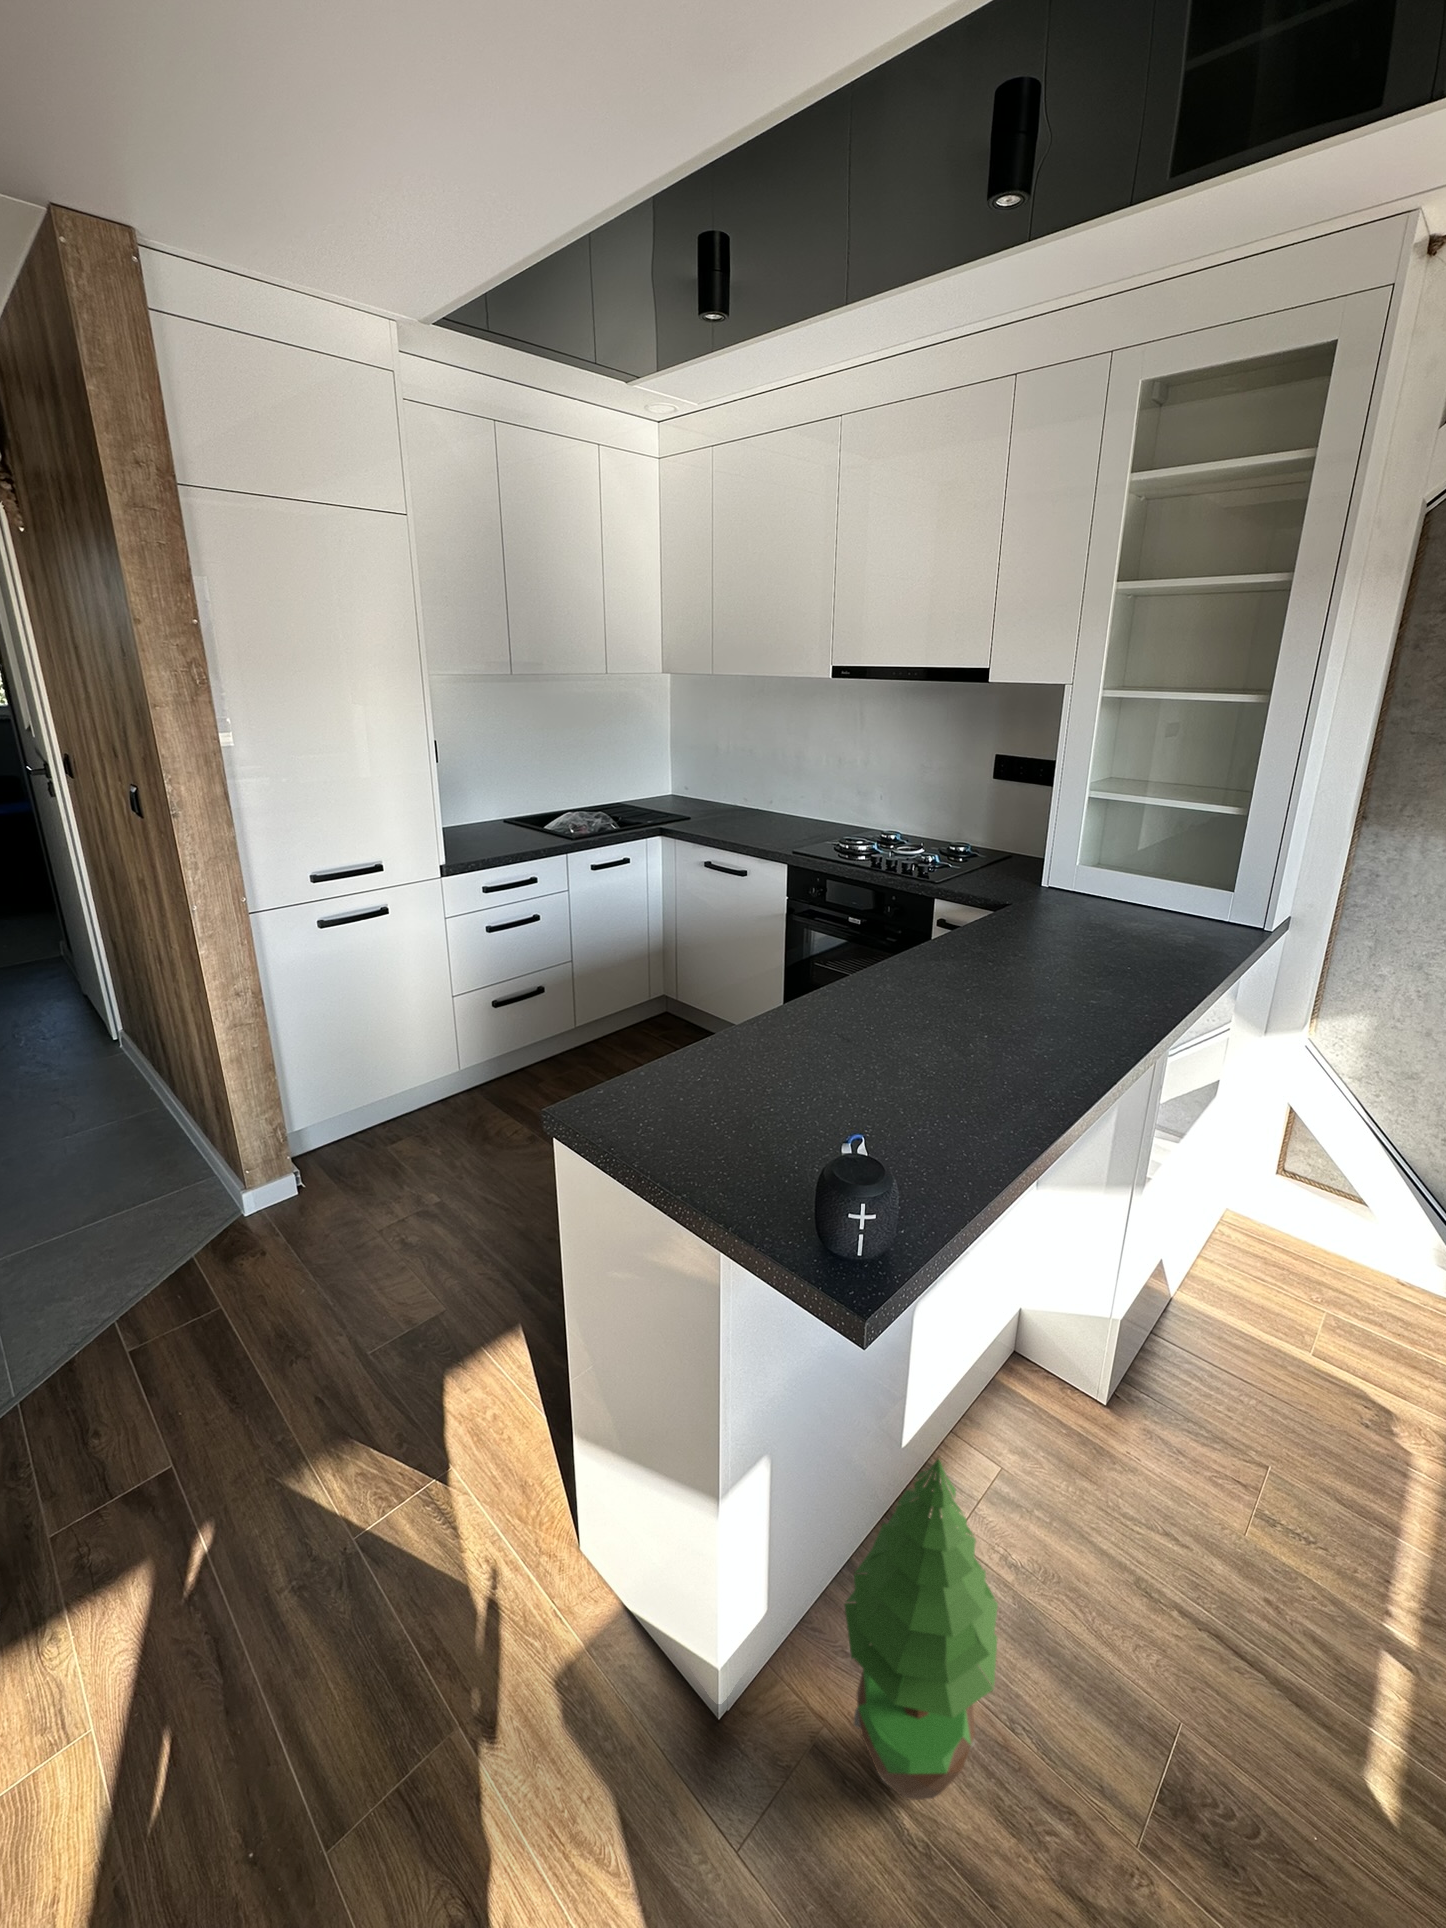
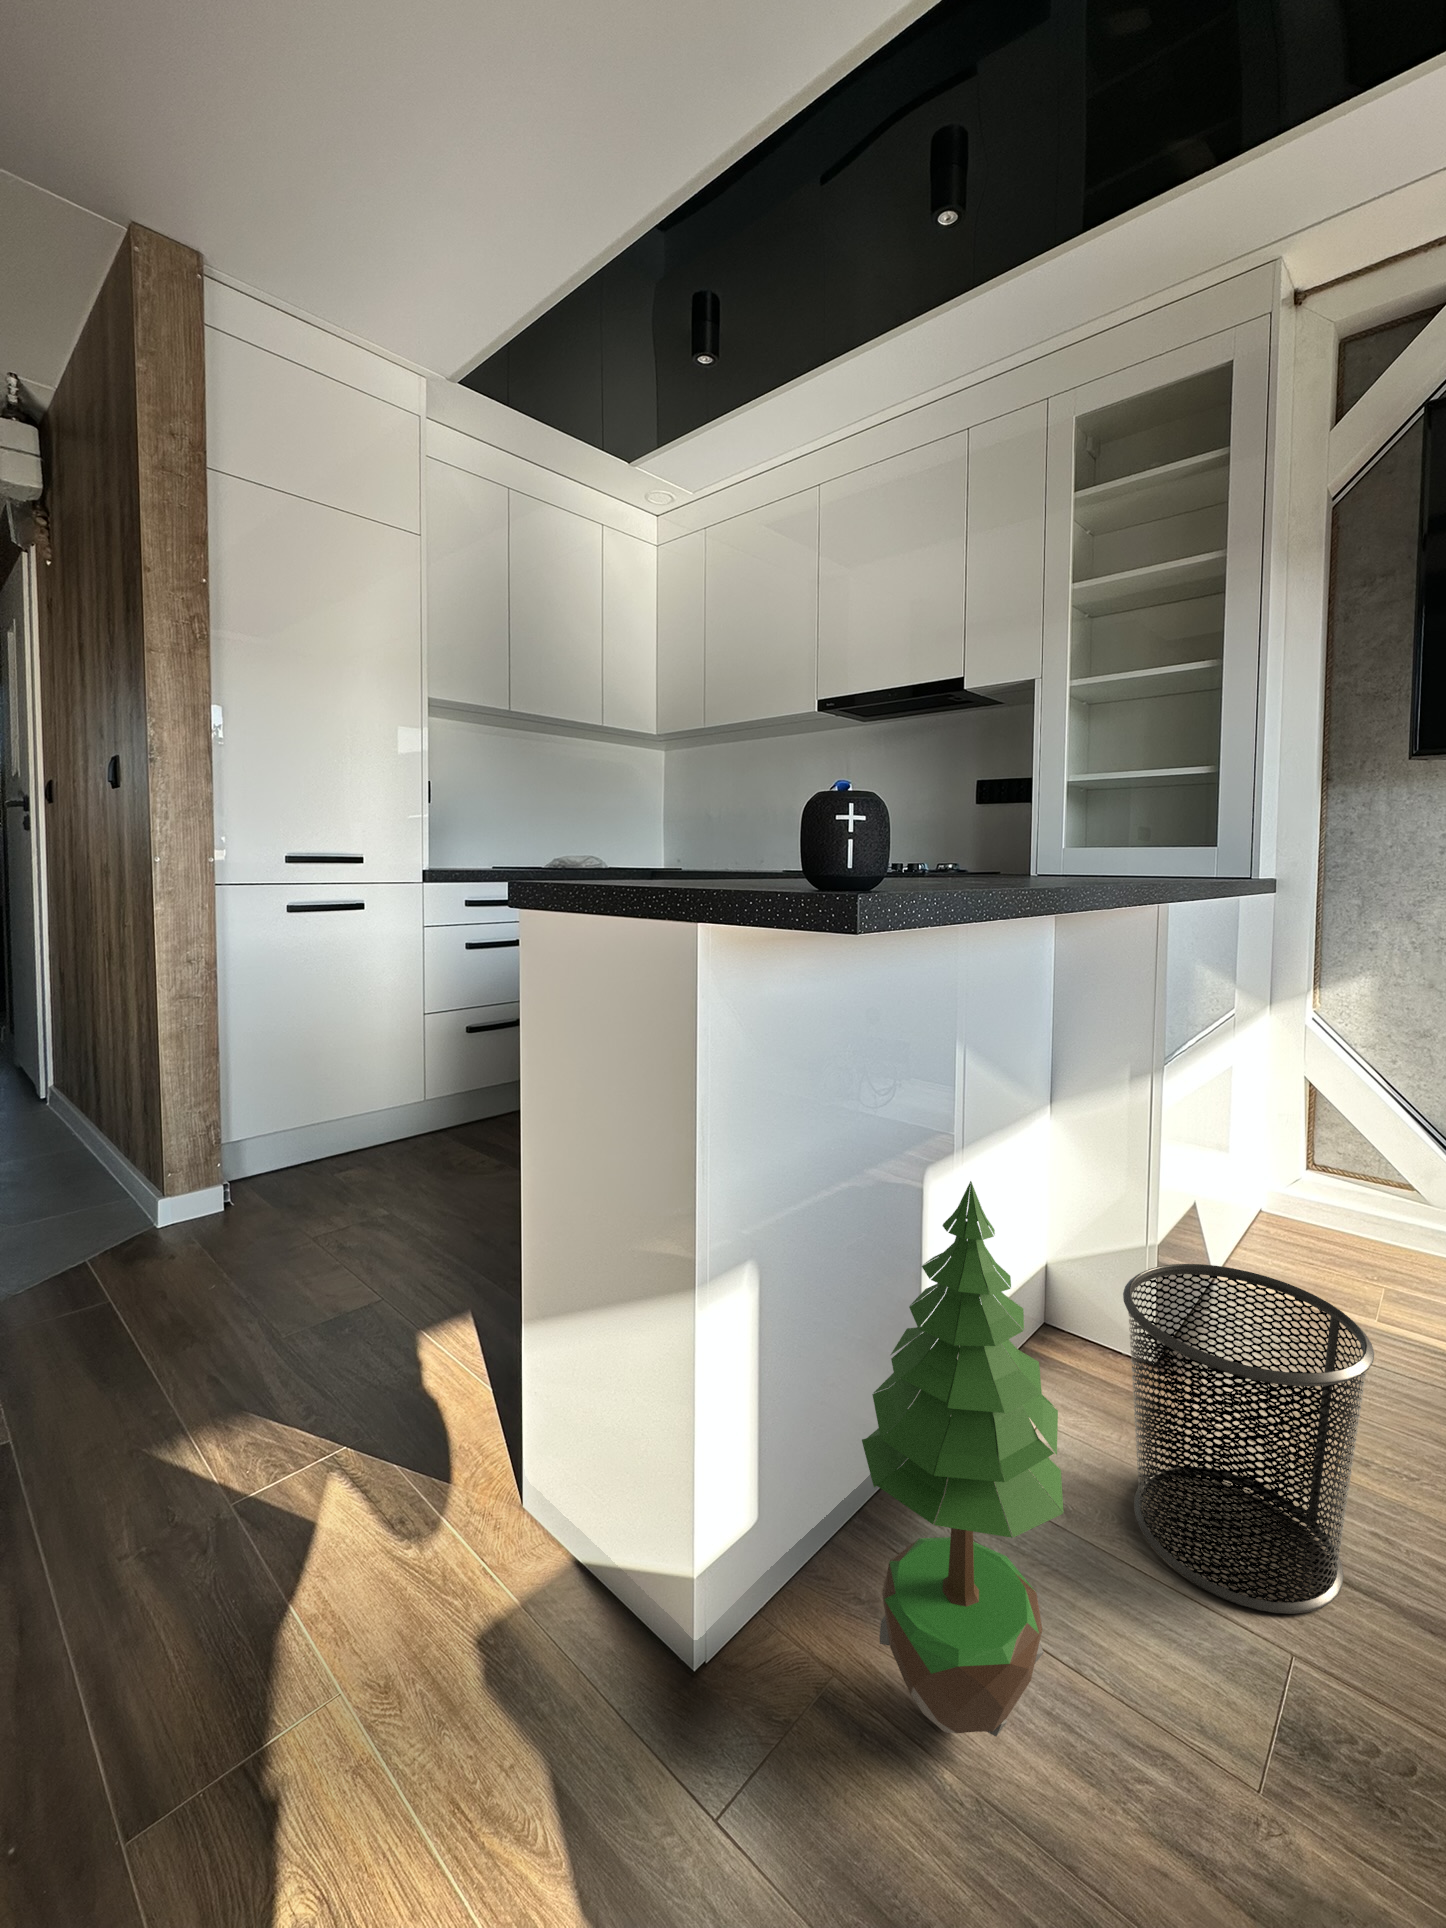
waste bin: none [1066,1390,1273,1684] -> present [1123,1264,1374,1614]

